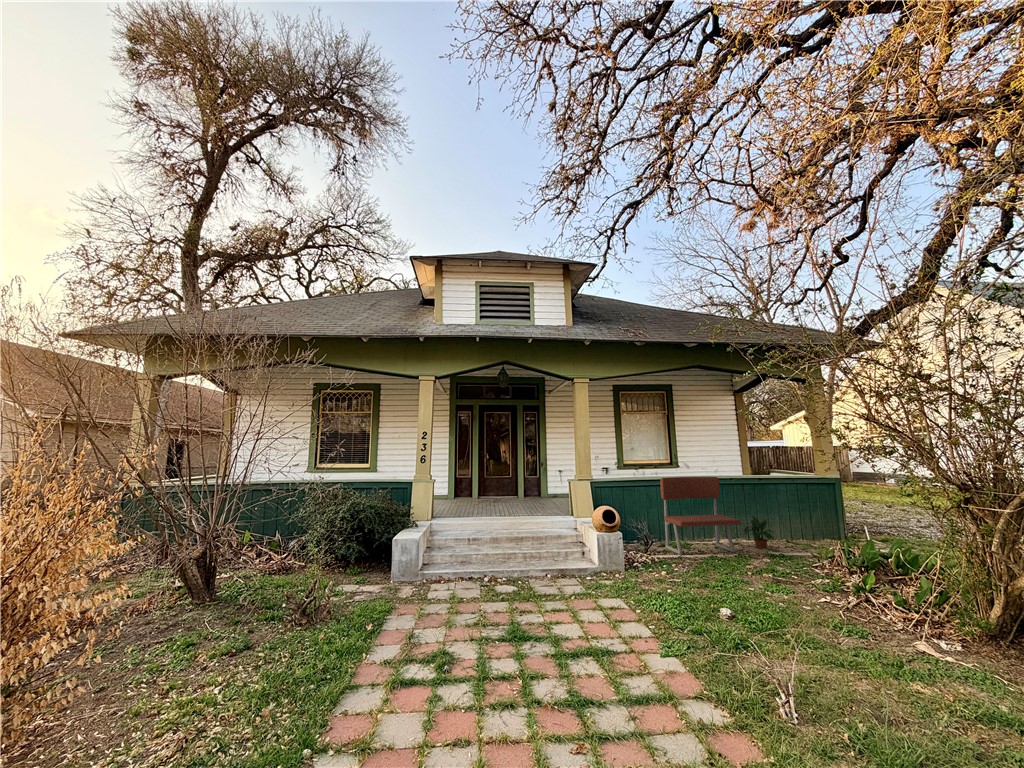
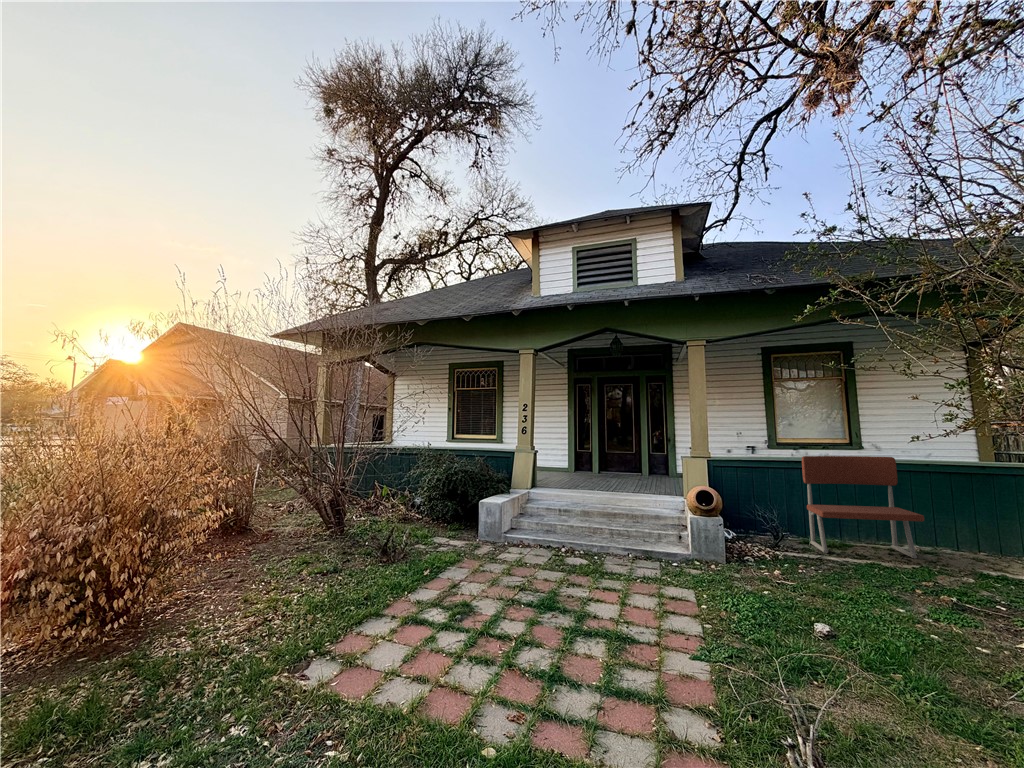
potted plant: present [744,516,774,549] -> none [941,512,1002,560]

